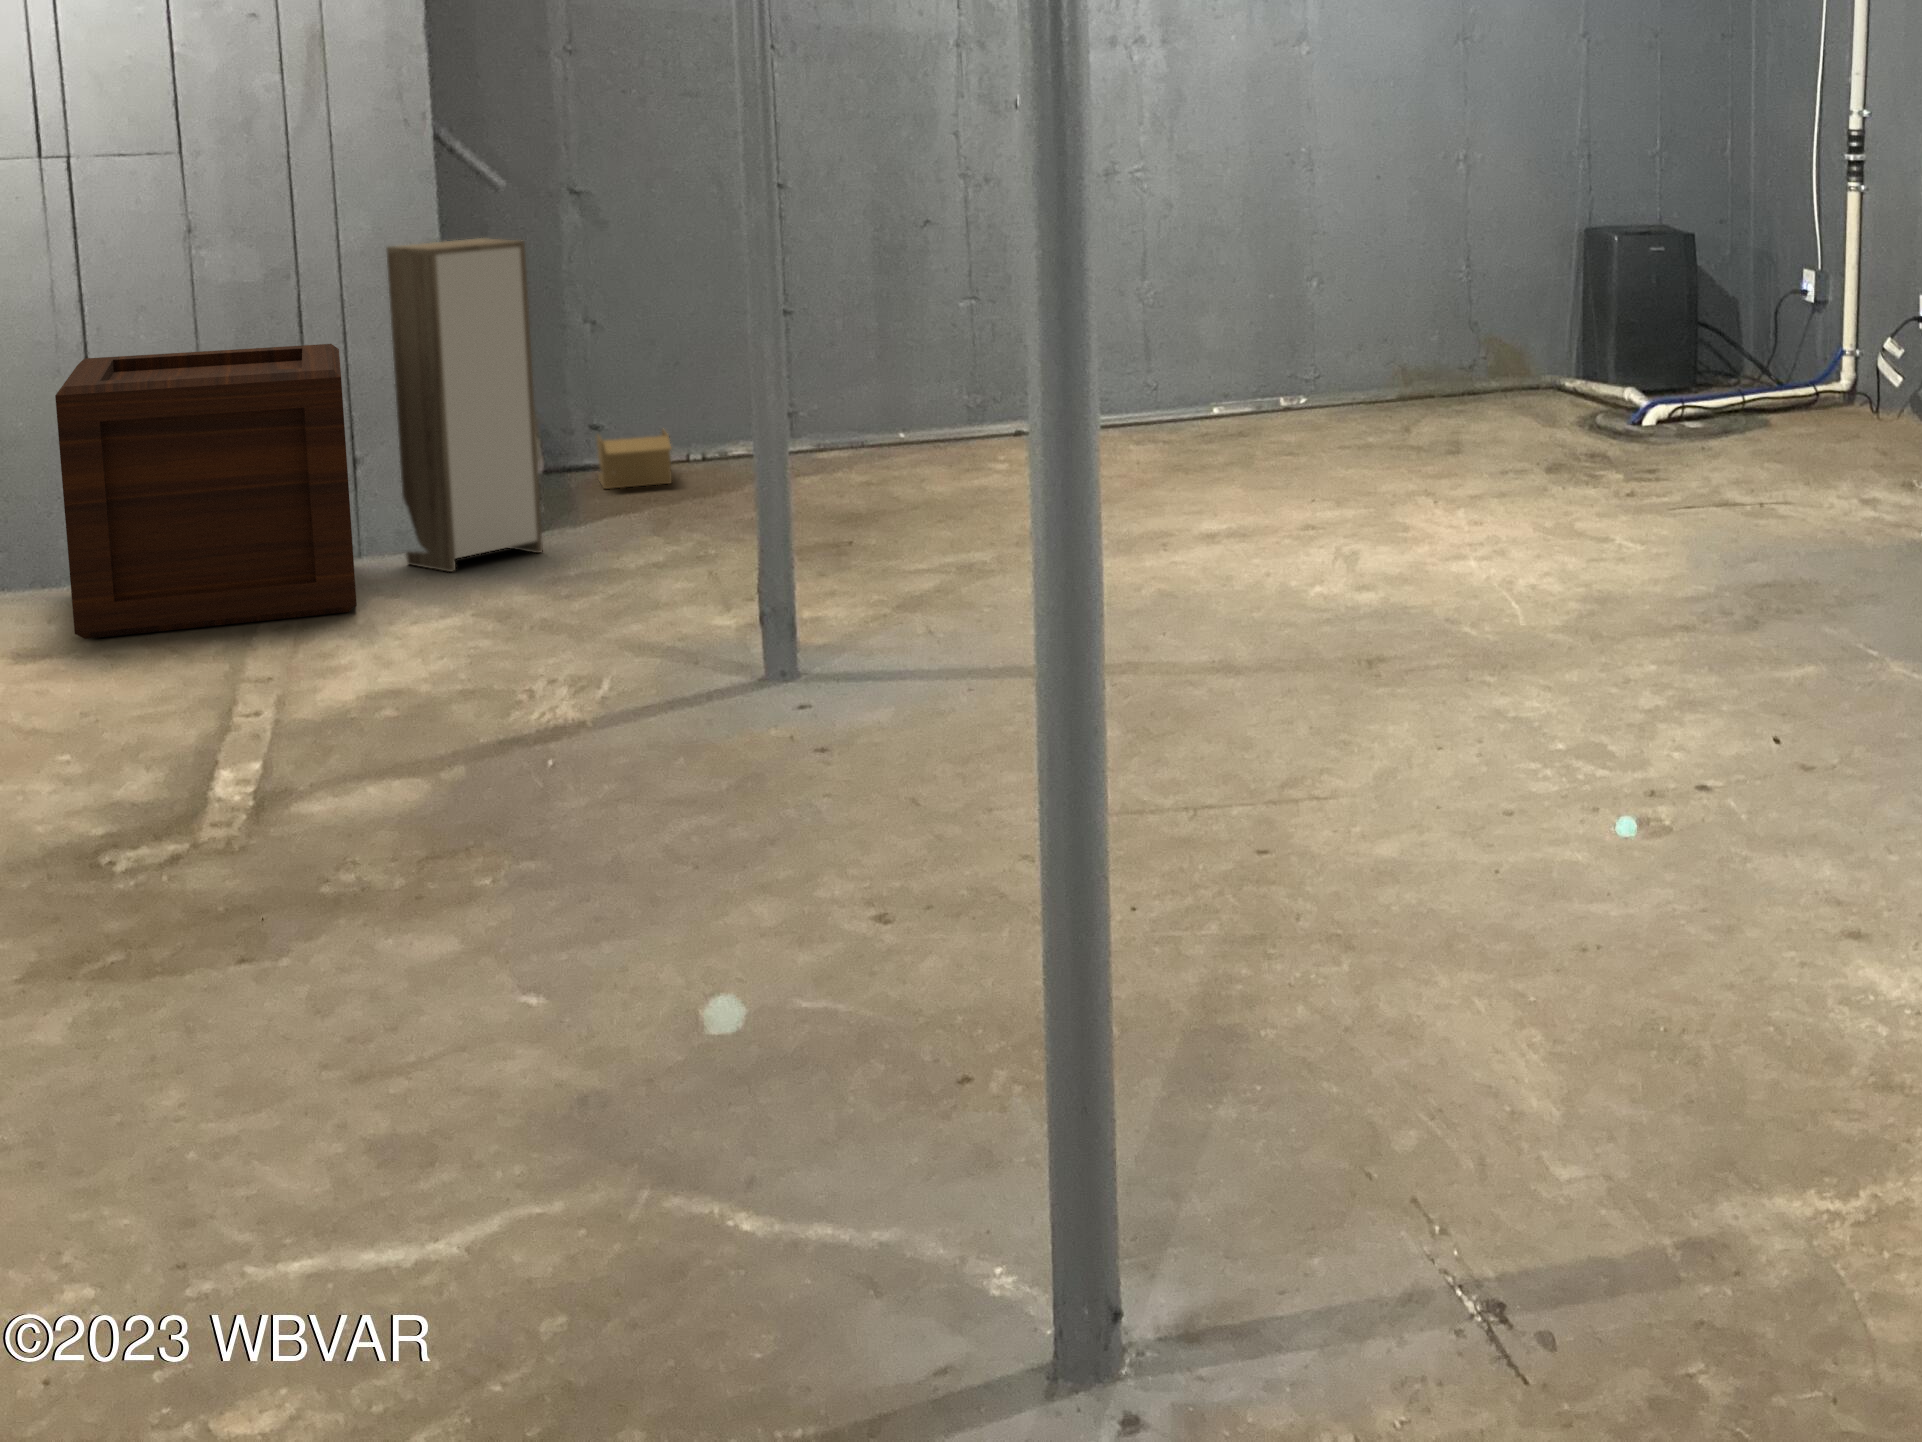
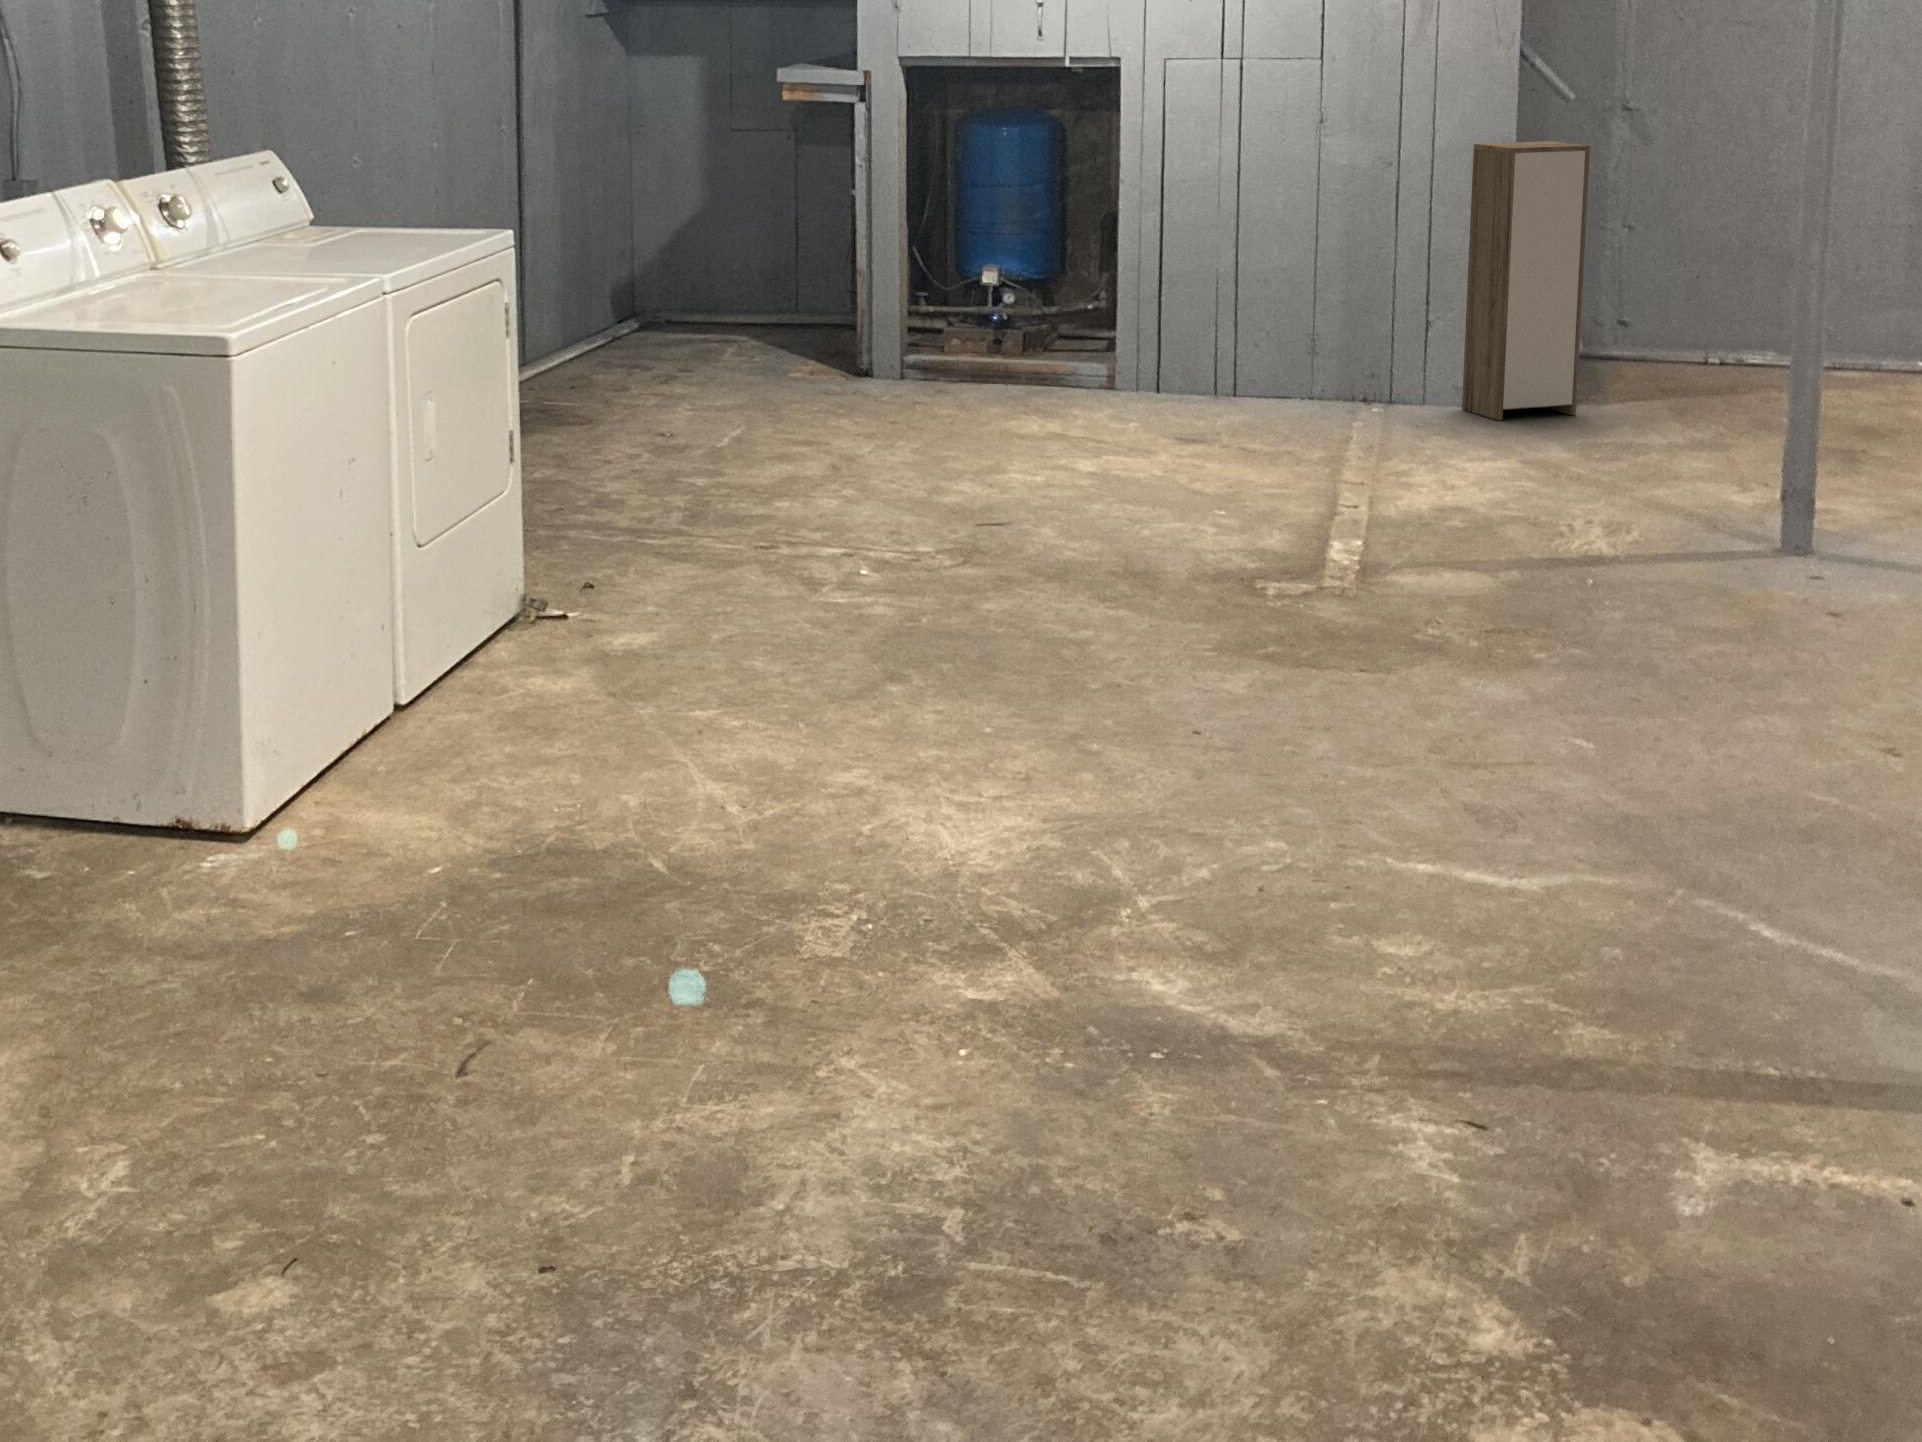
wooden crate: present [55,344,357,639] -> none [1219,217,1433,440]
cardboard box: present [595,430,672,489] -> none [1622,318,1695,372]

